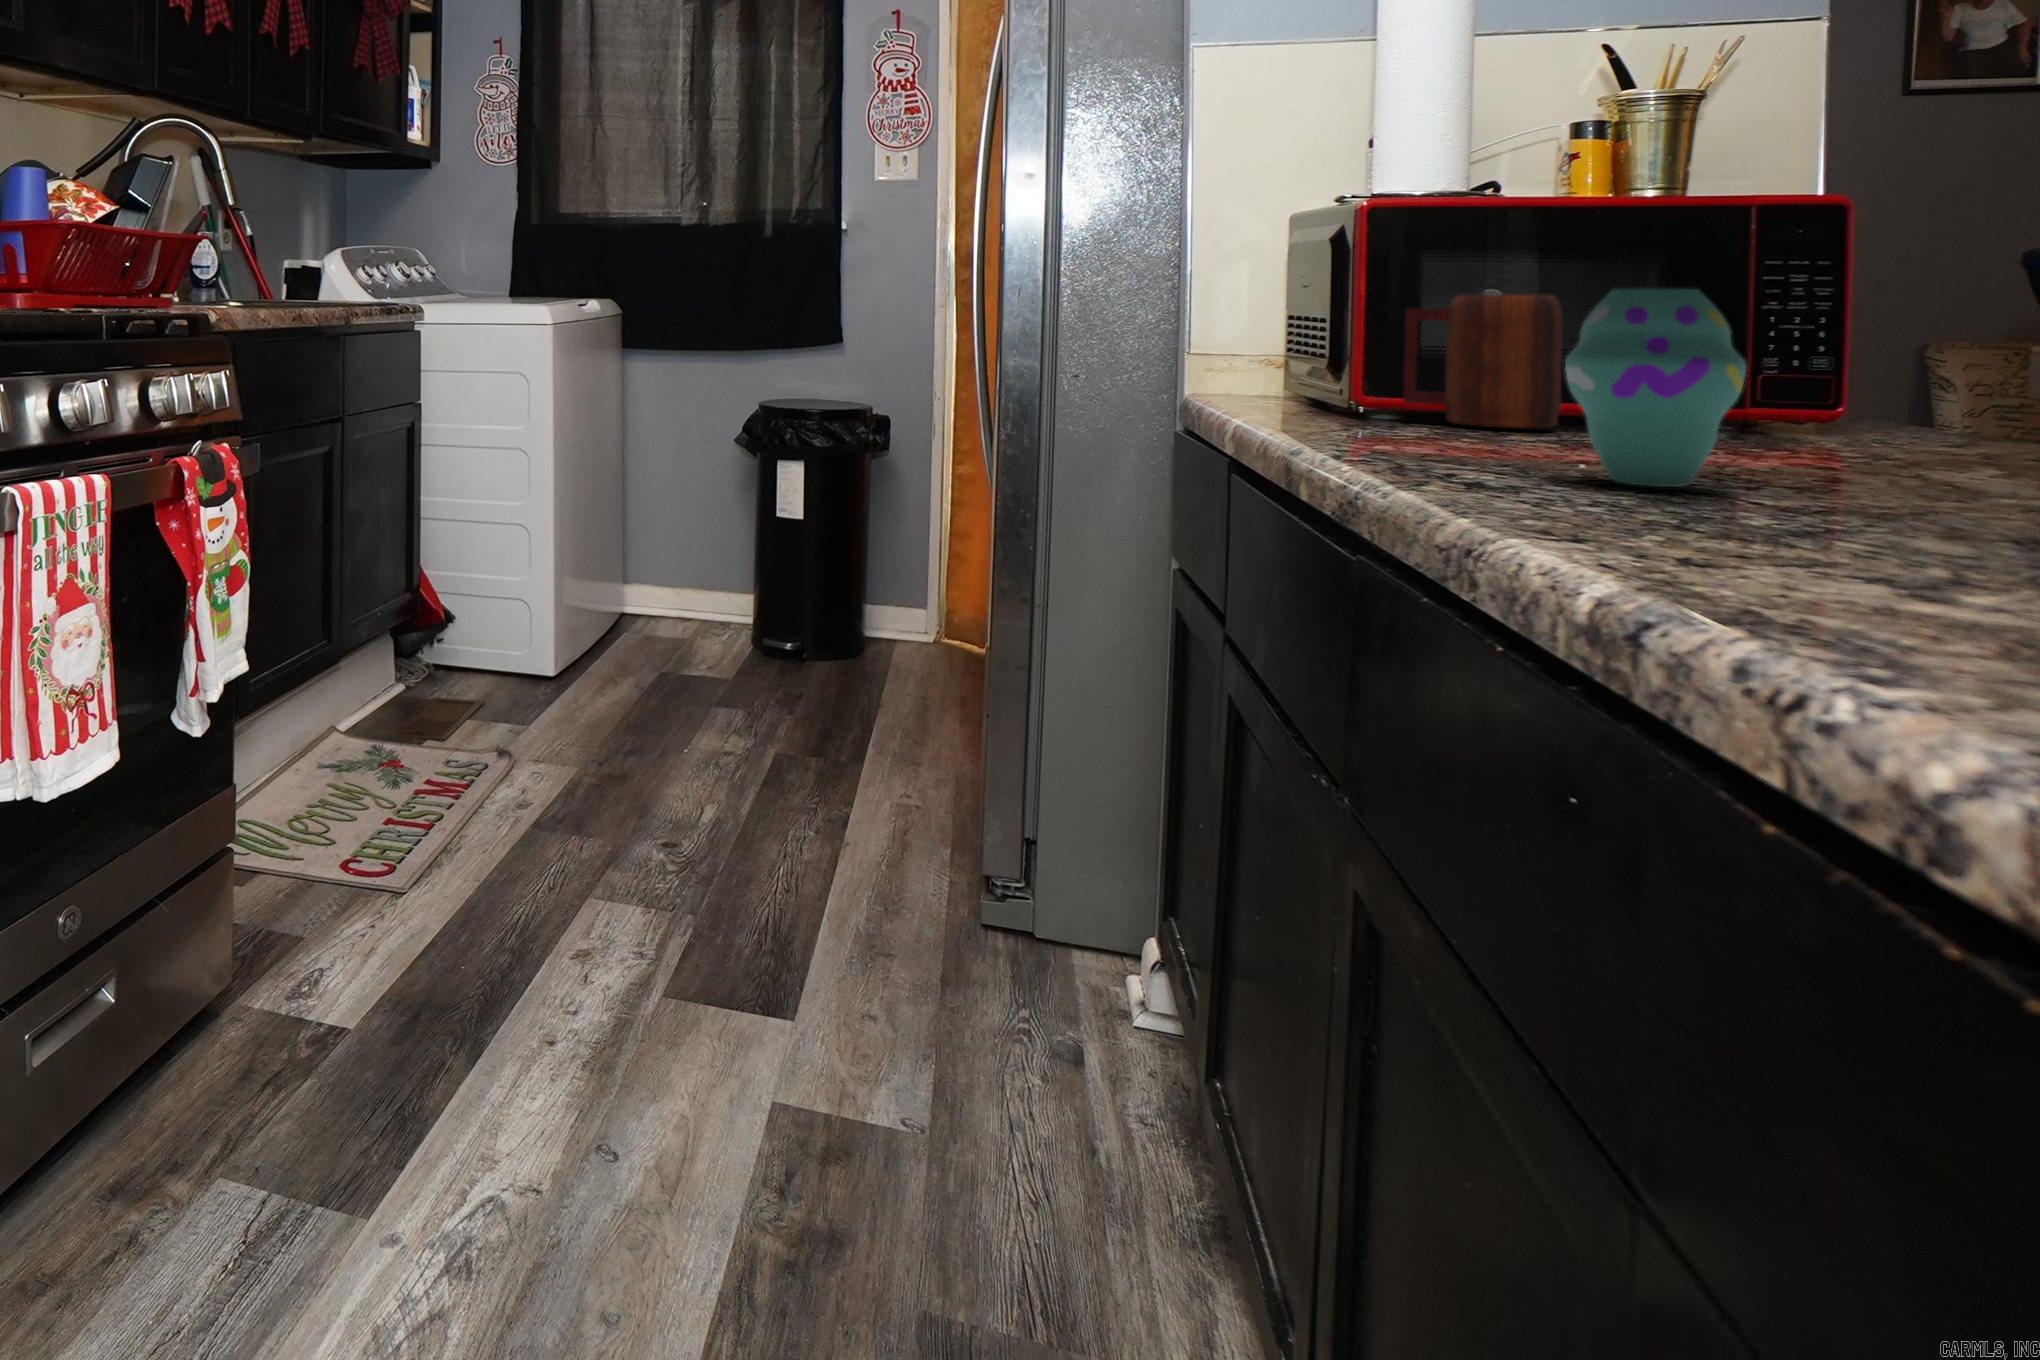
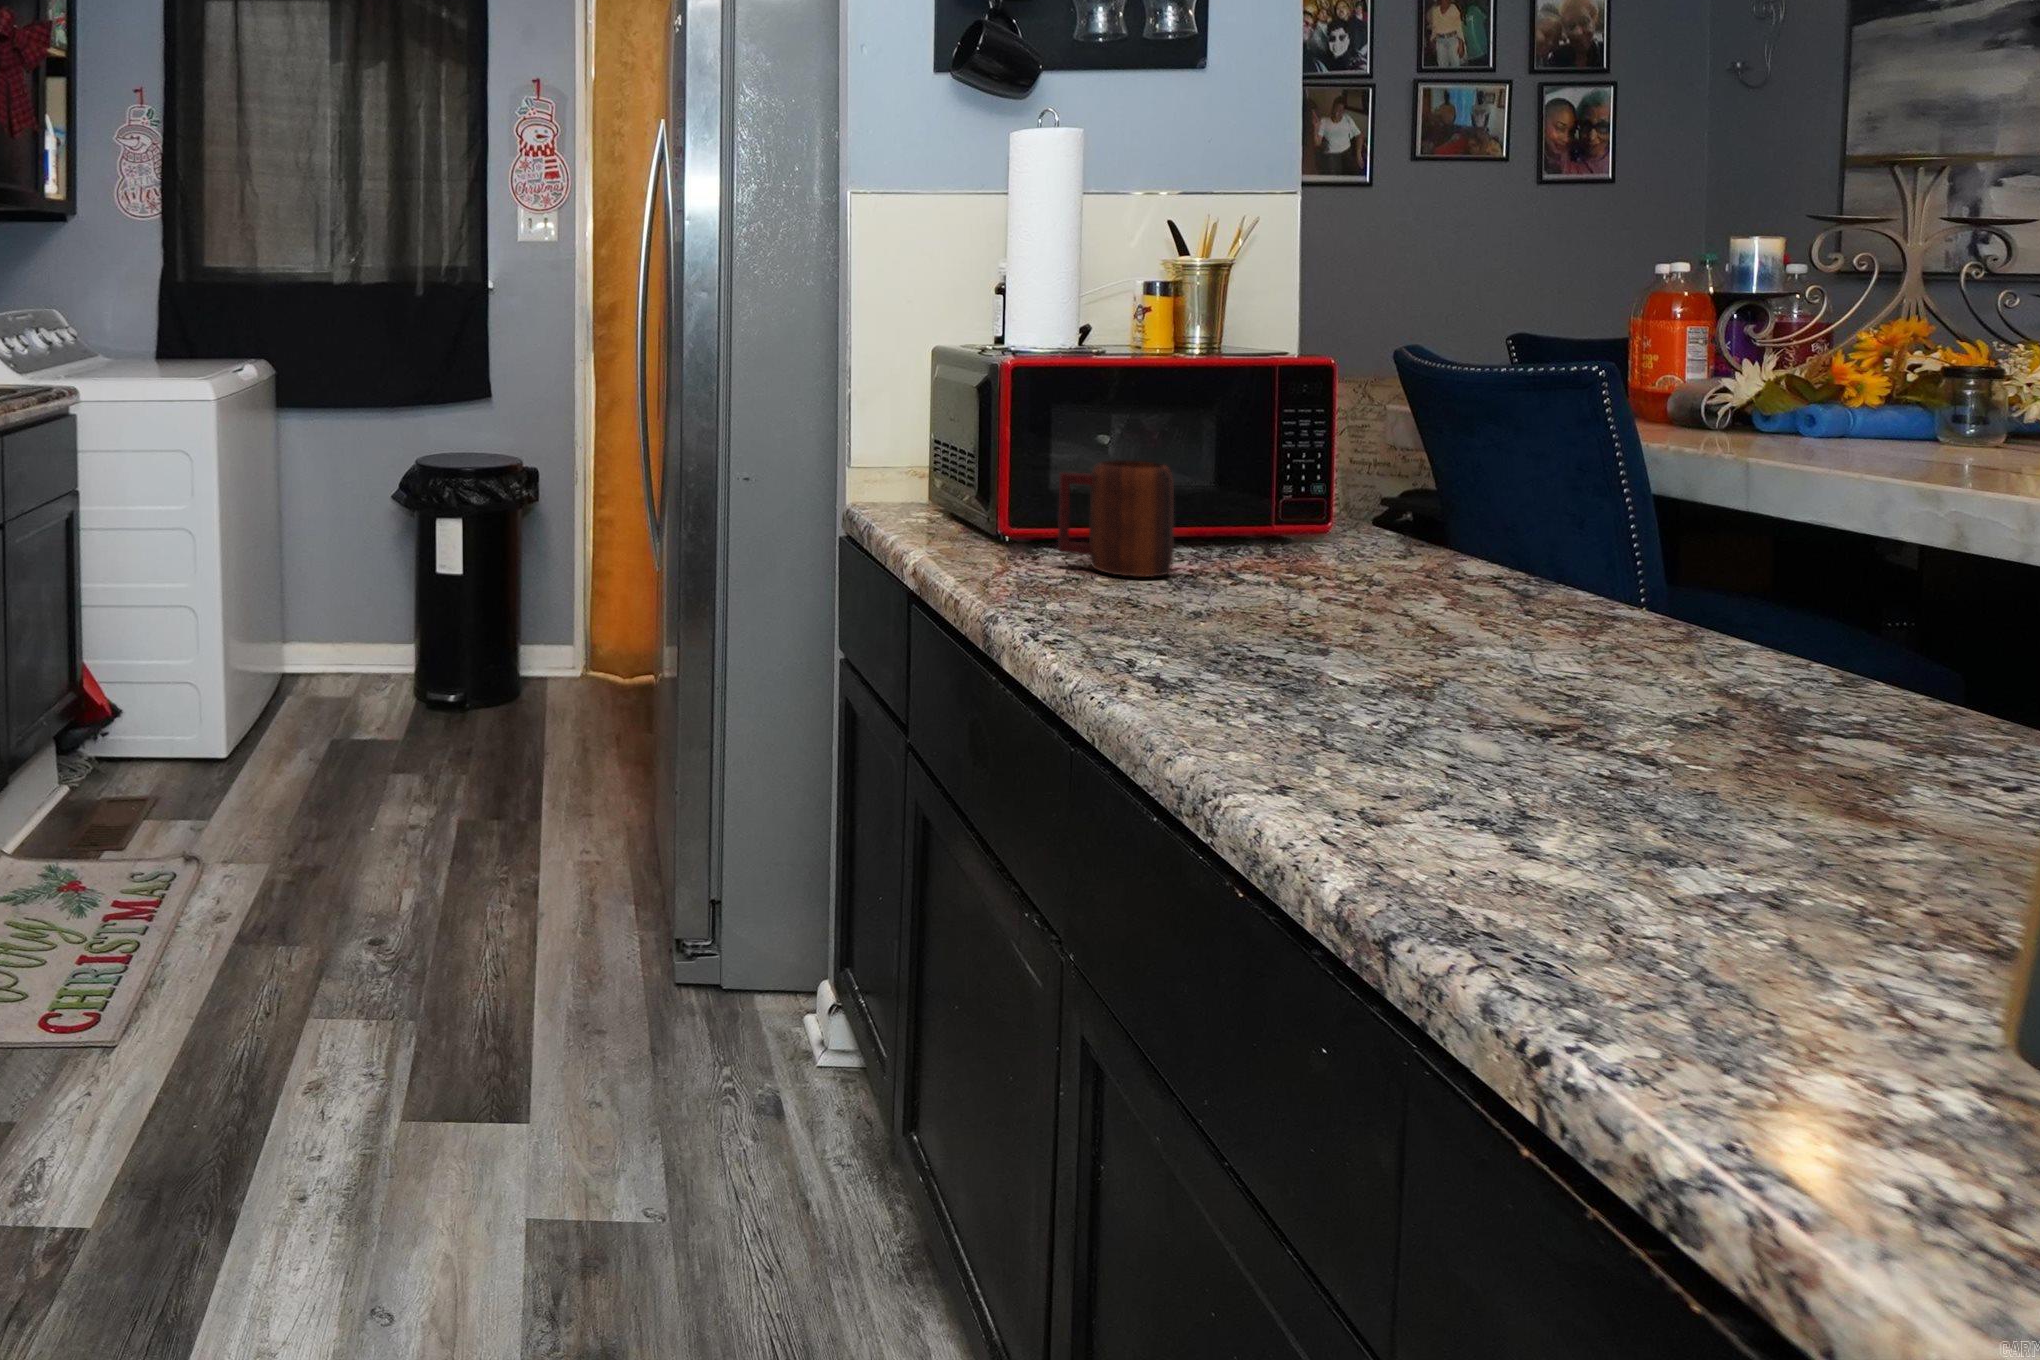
vase: present [1565,289,1746,487] -> none [1238,534,1363,696]

